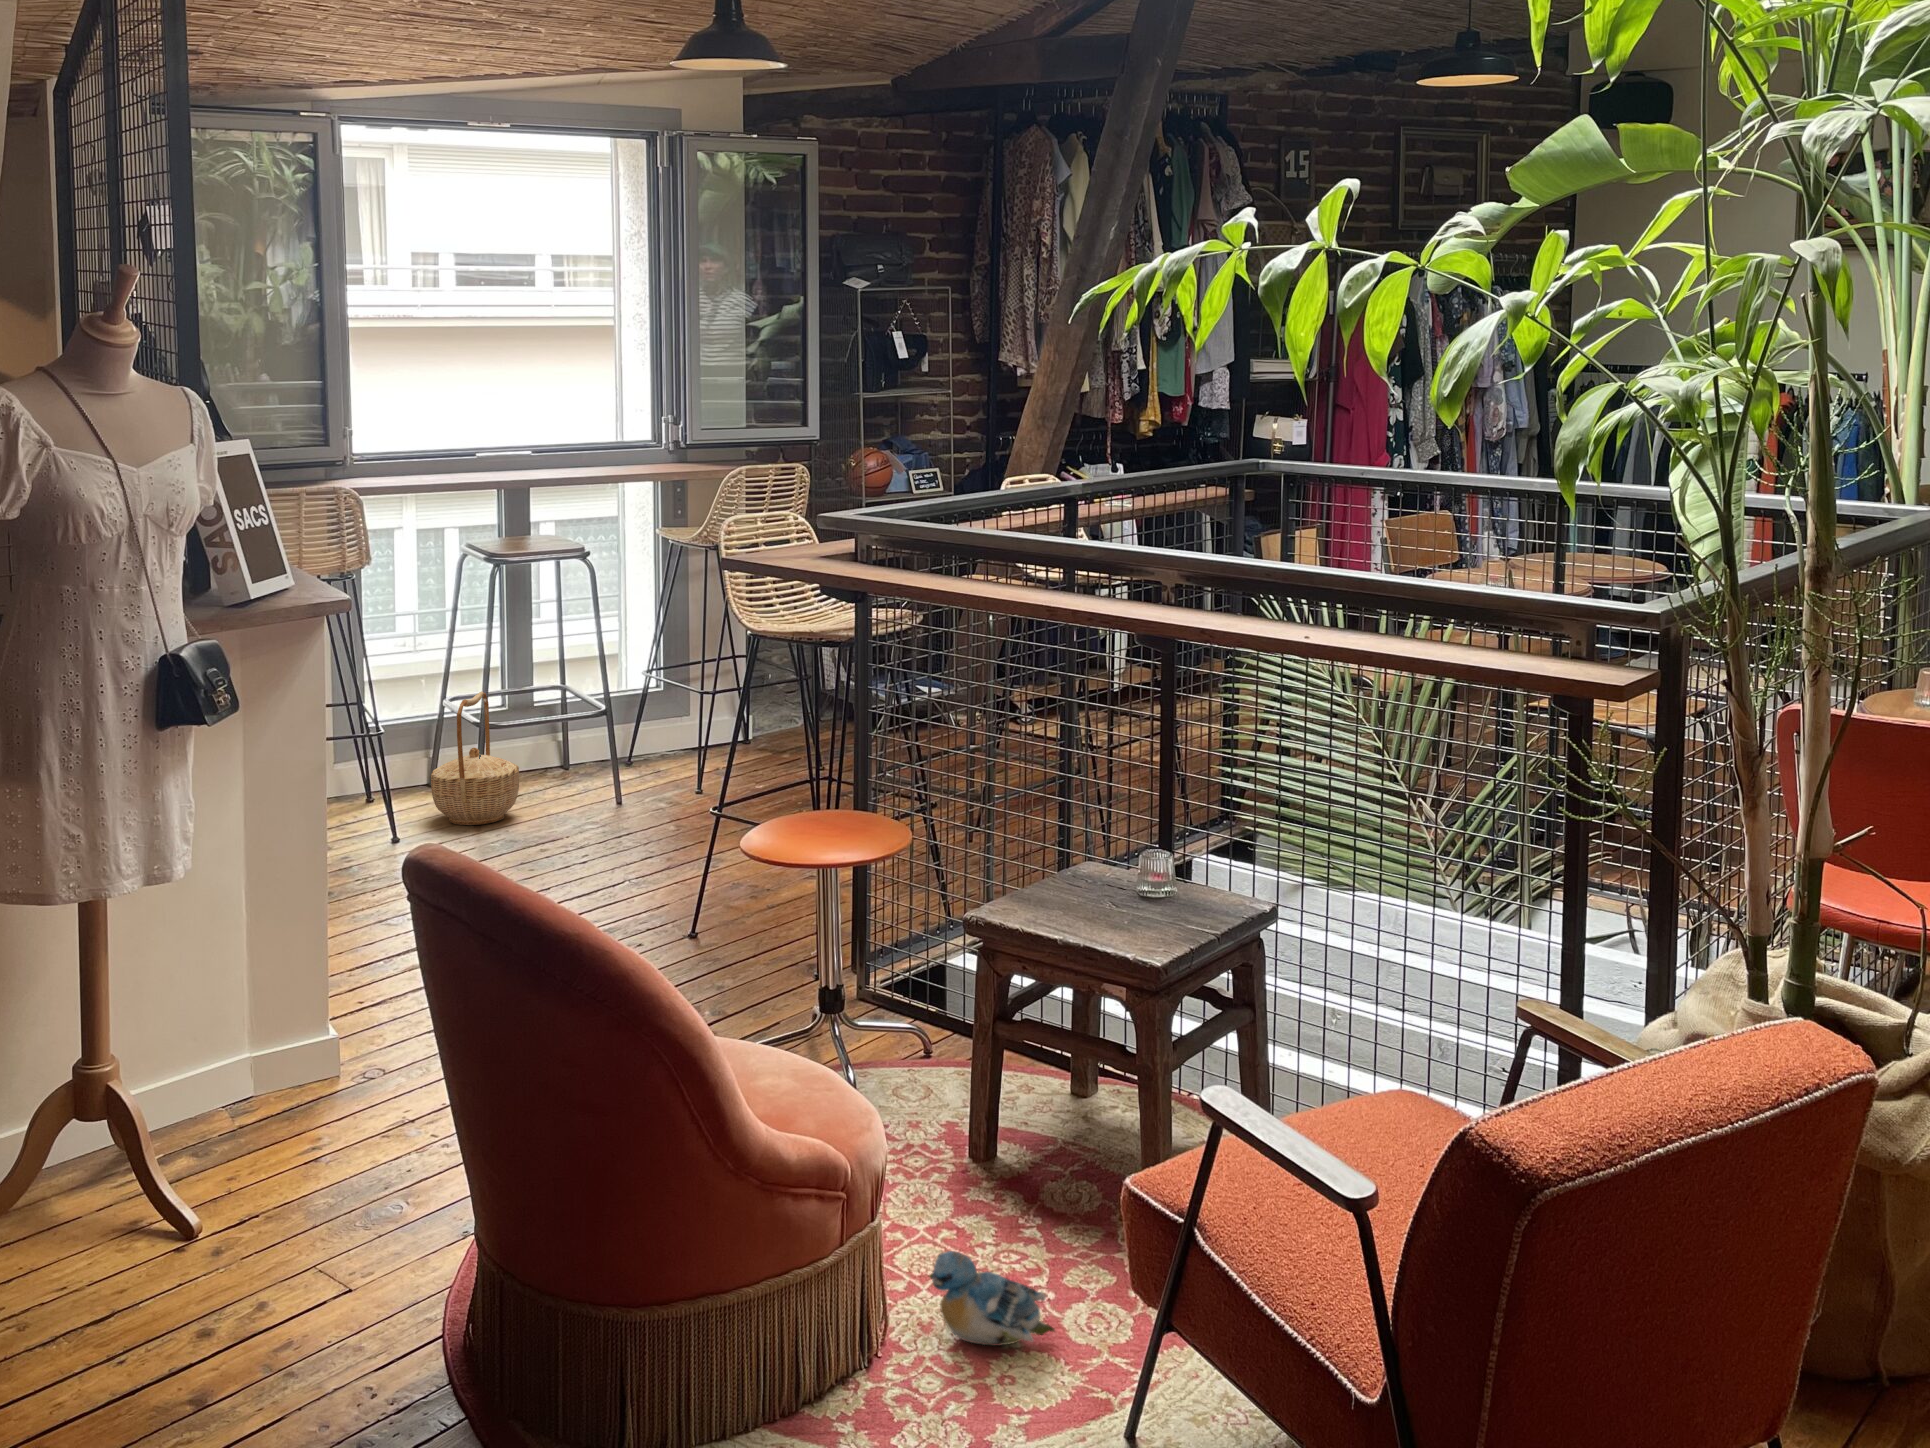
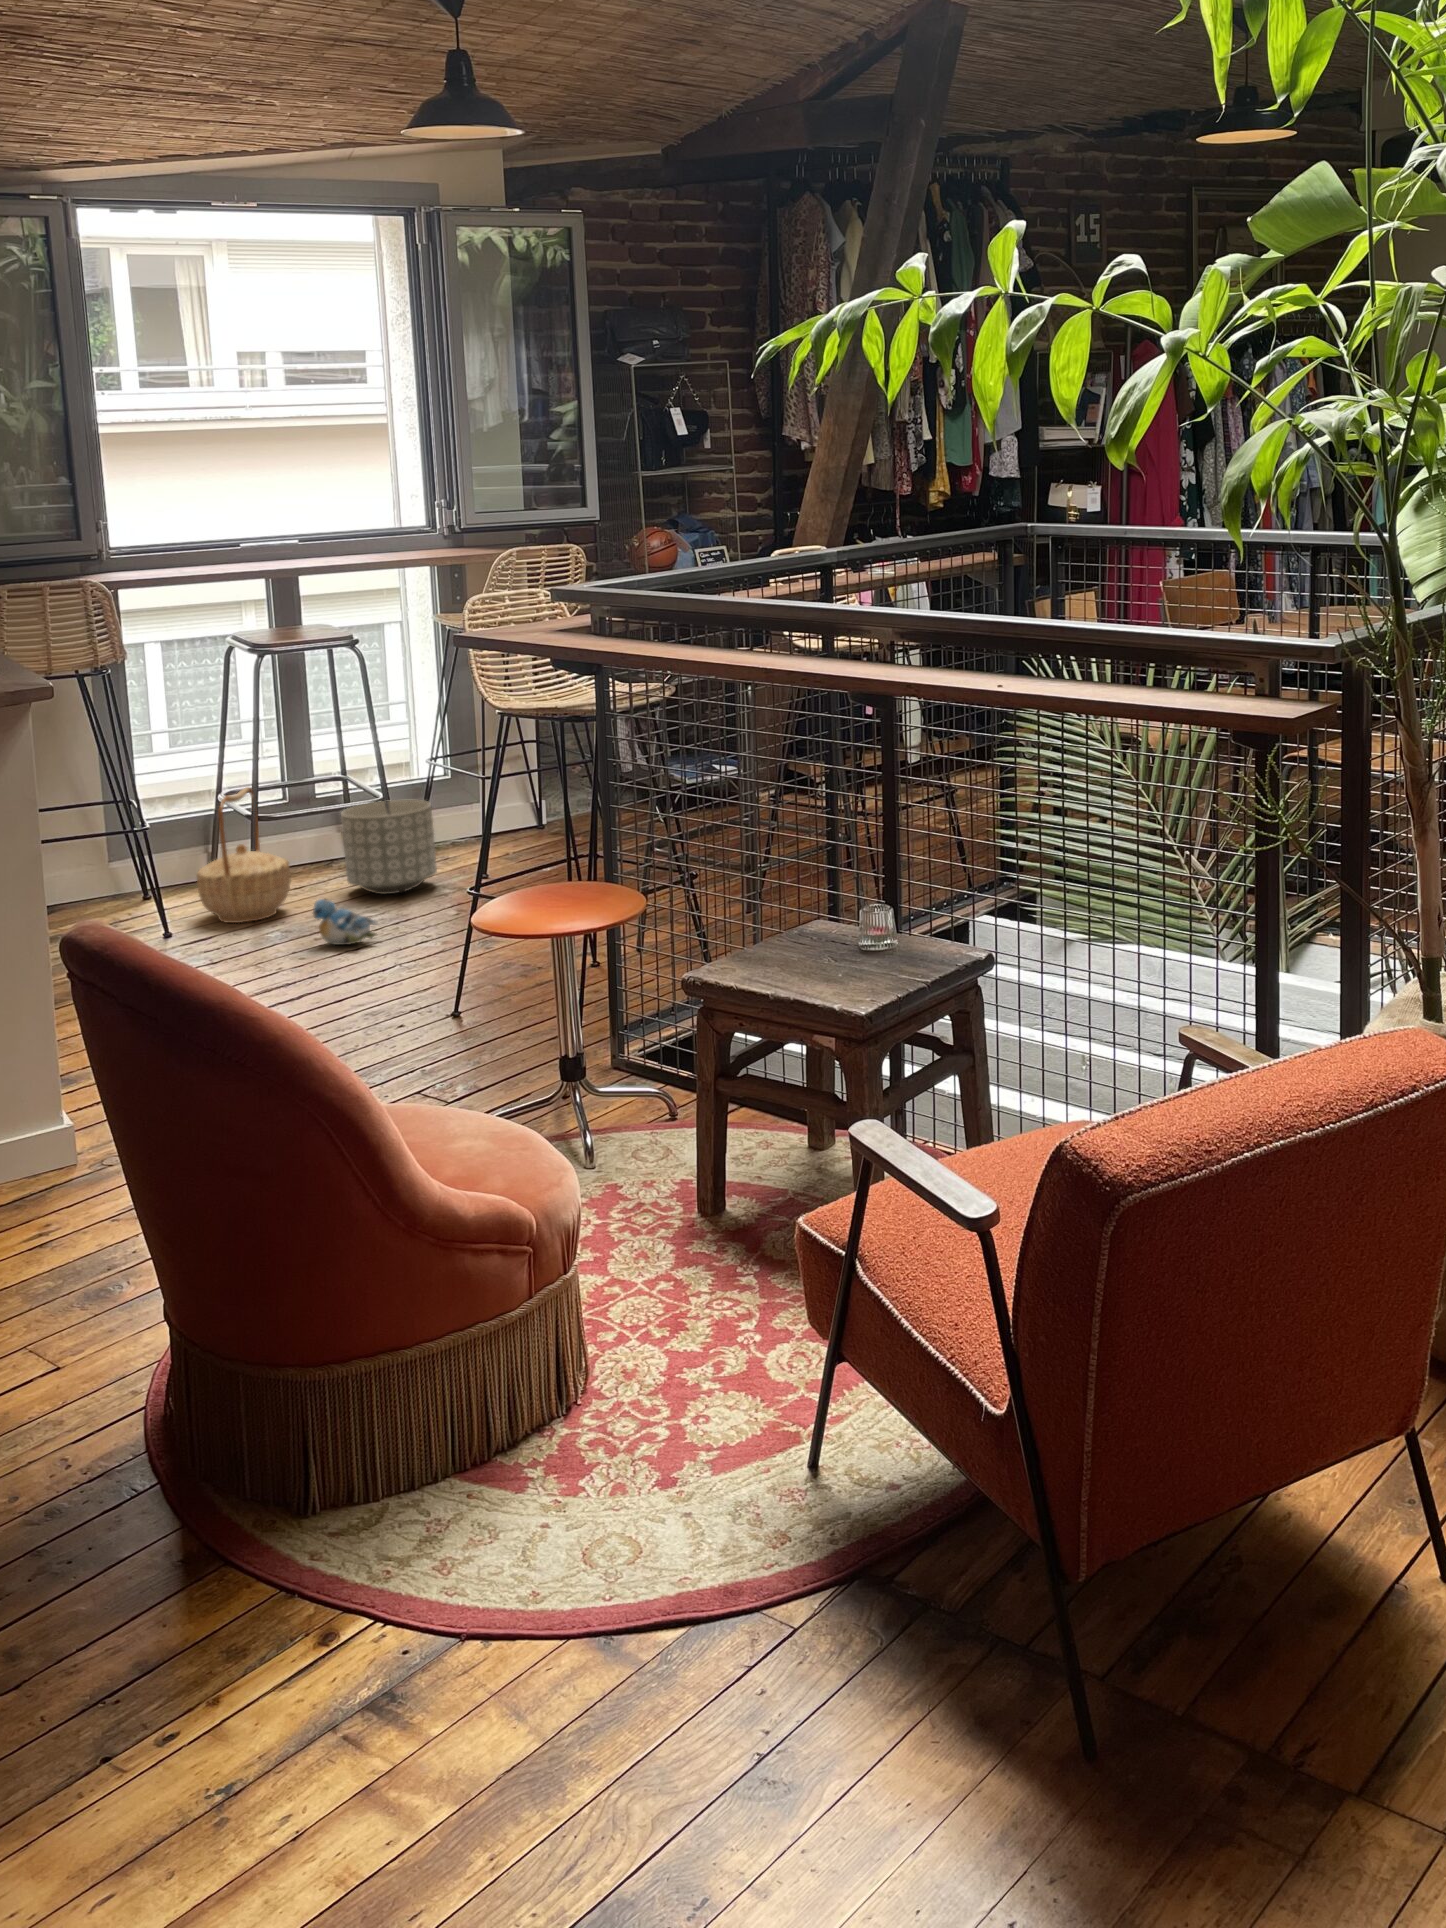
planter: none [568,710,657,803] -> present [341,800,437,894]
plush toy: present [929,1251,1055,1346] -> present [313,899,377,945]

